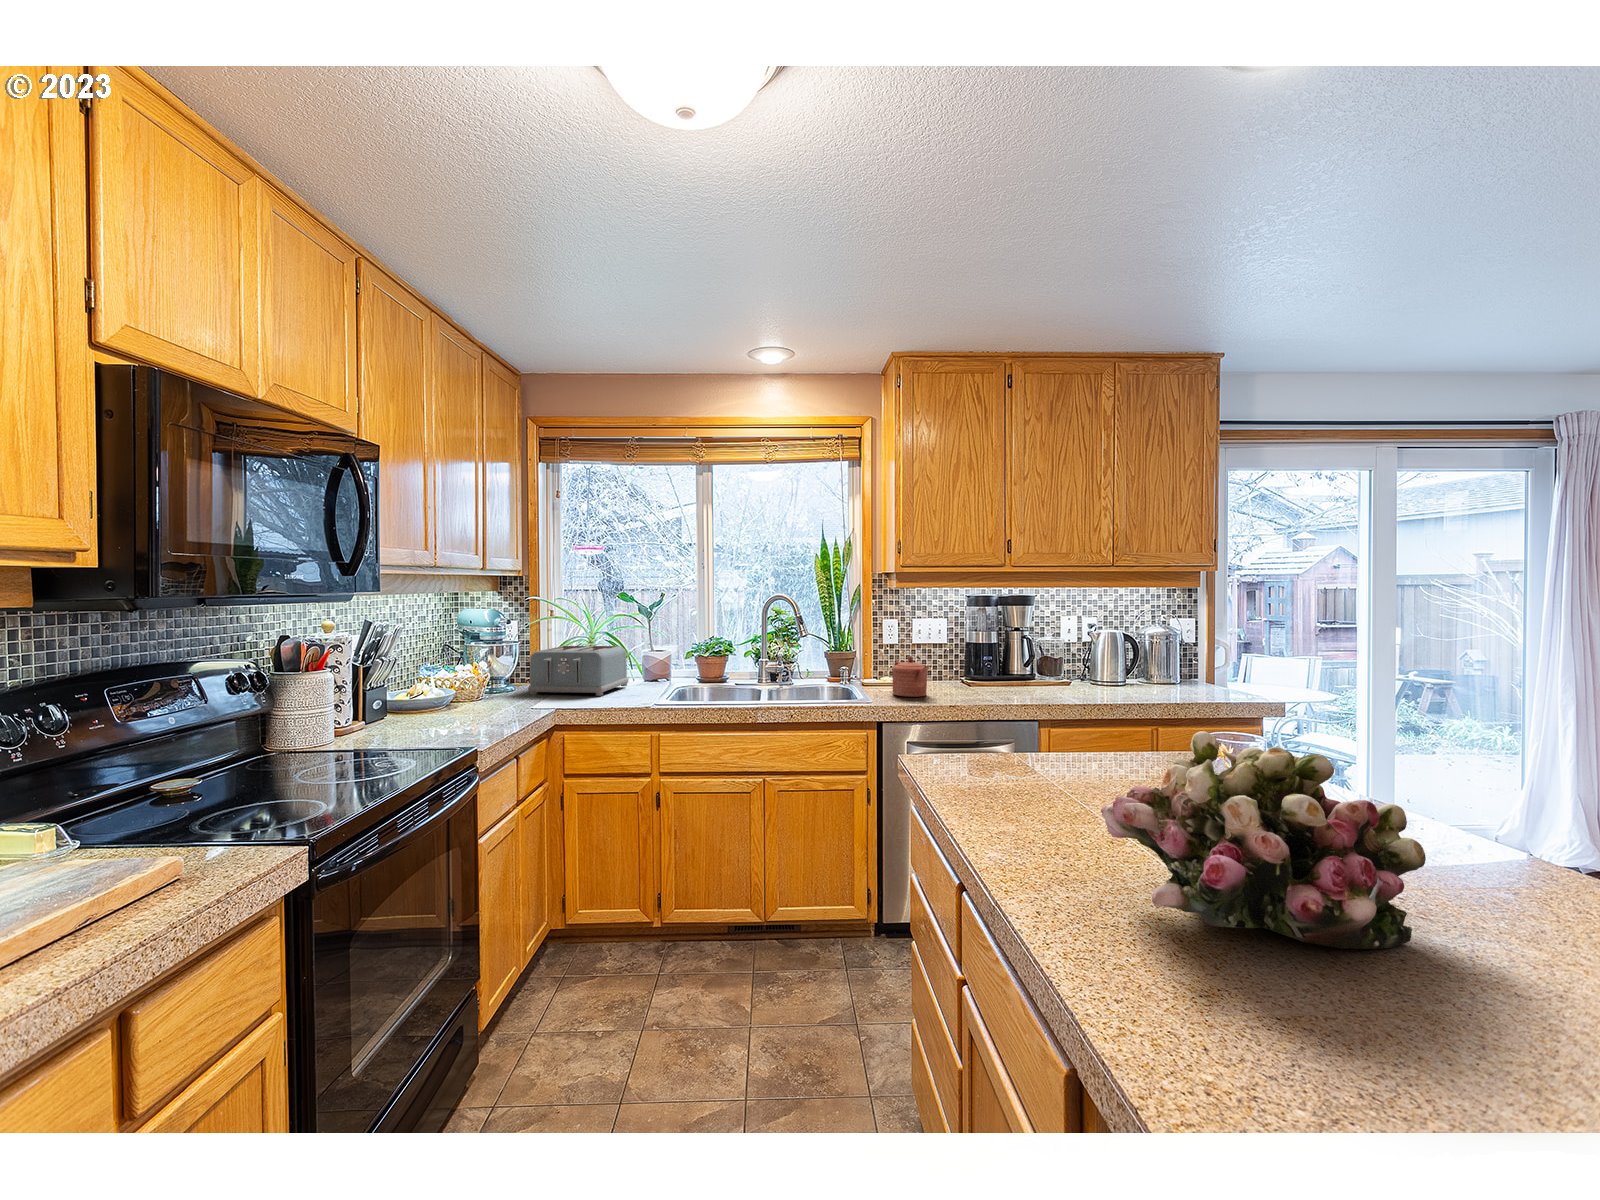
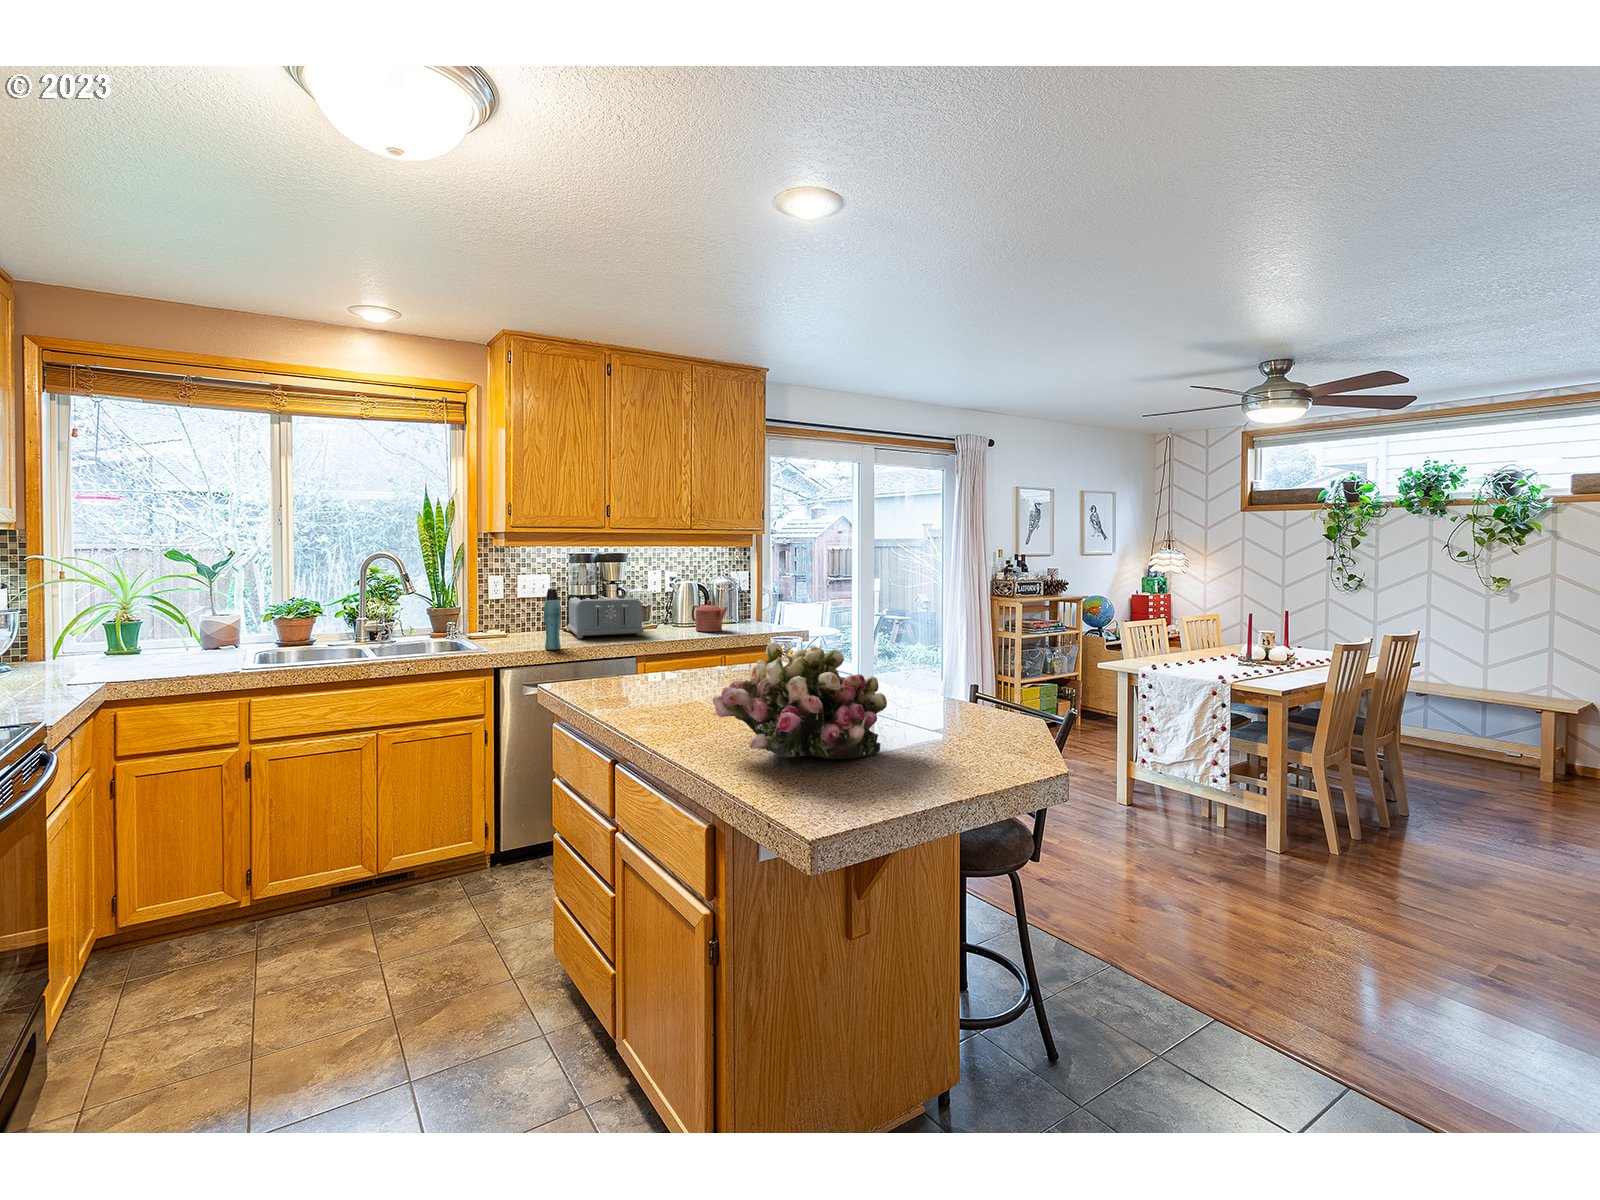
bottle: none [932,635,951,704] -> present [544,589,561,650]
toaster: present [528,646,629,696] -> present [568,595,644,638]
teapot: present [893,656,928,697] -> present [692,600,728,631]

